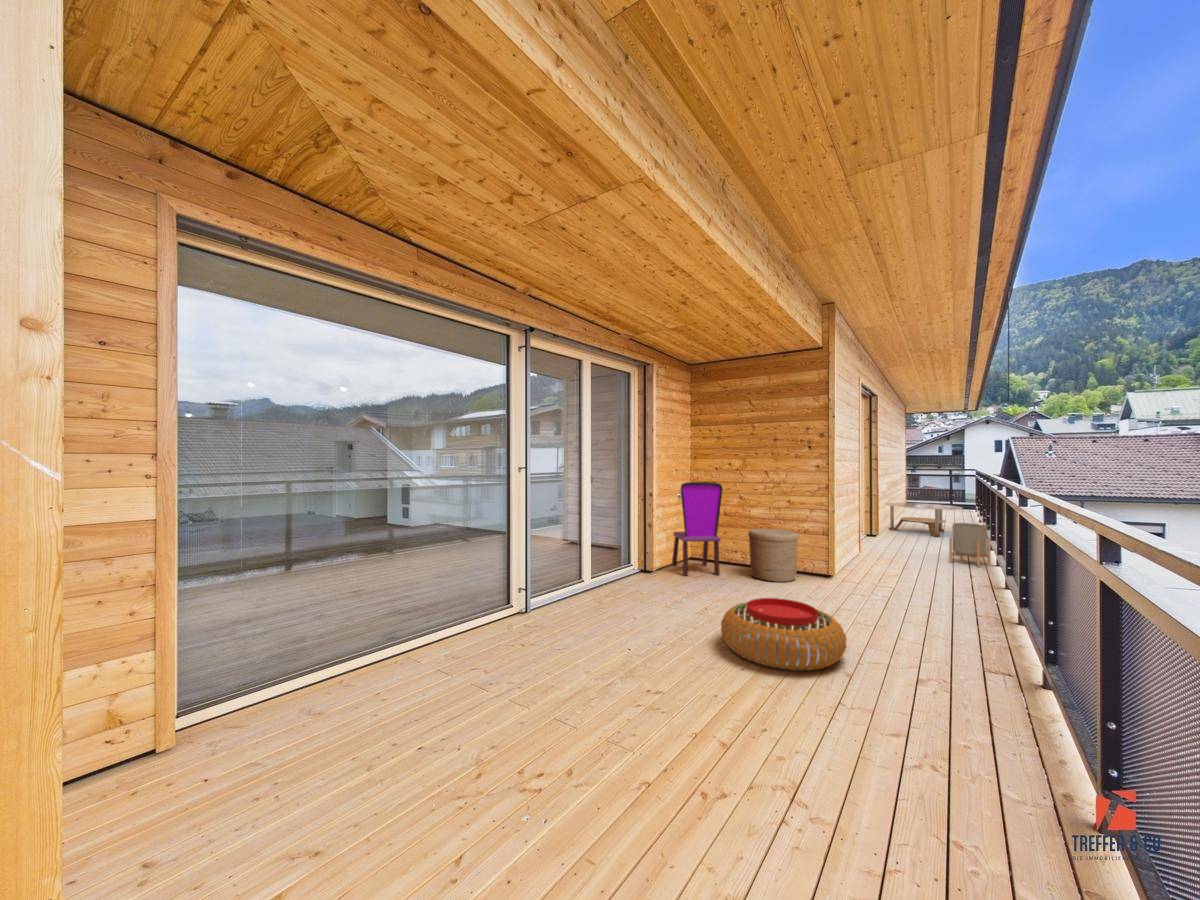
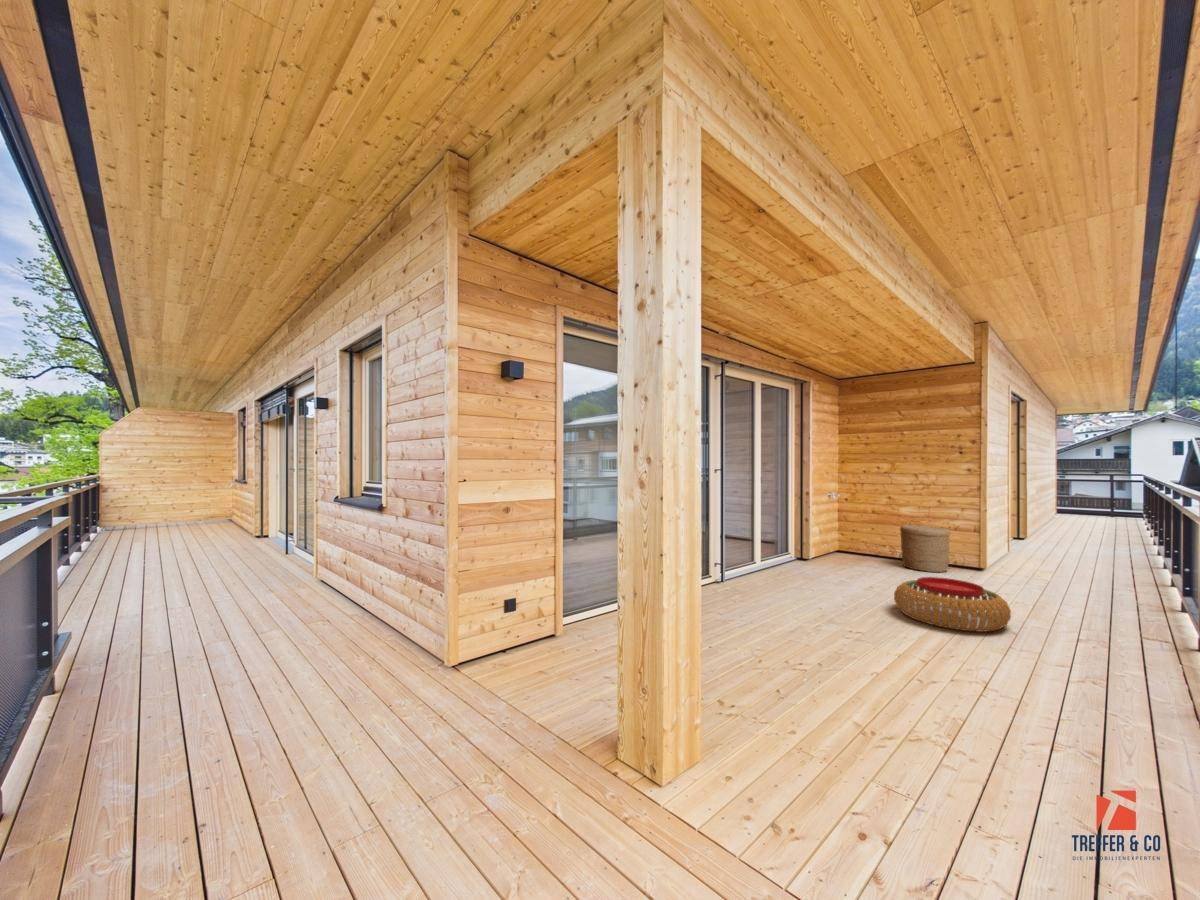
dining chair: present [672,482,722,576] -> none [824,482,875,564]
round table: present [885,503,963,537] -> none [1034,507,1127,542]
planter: present [949,523,990,567] -> none [1110,527,1158,570]

